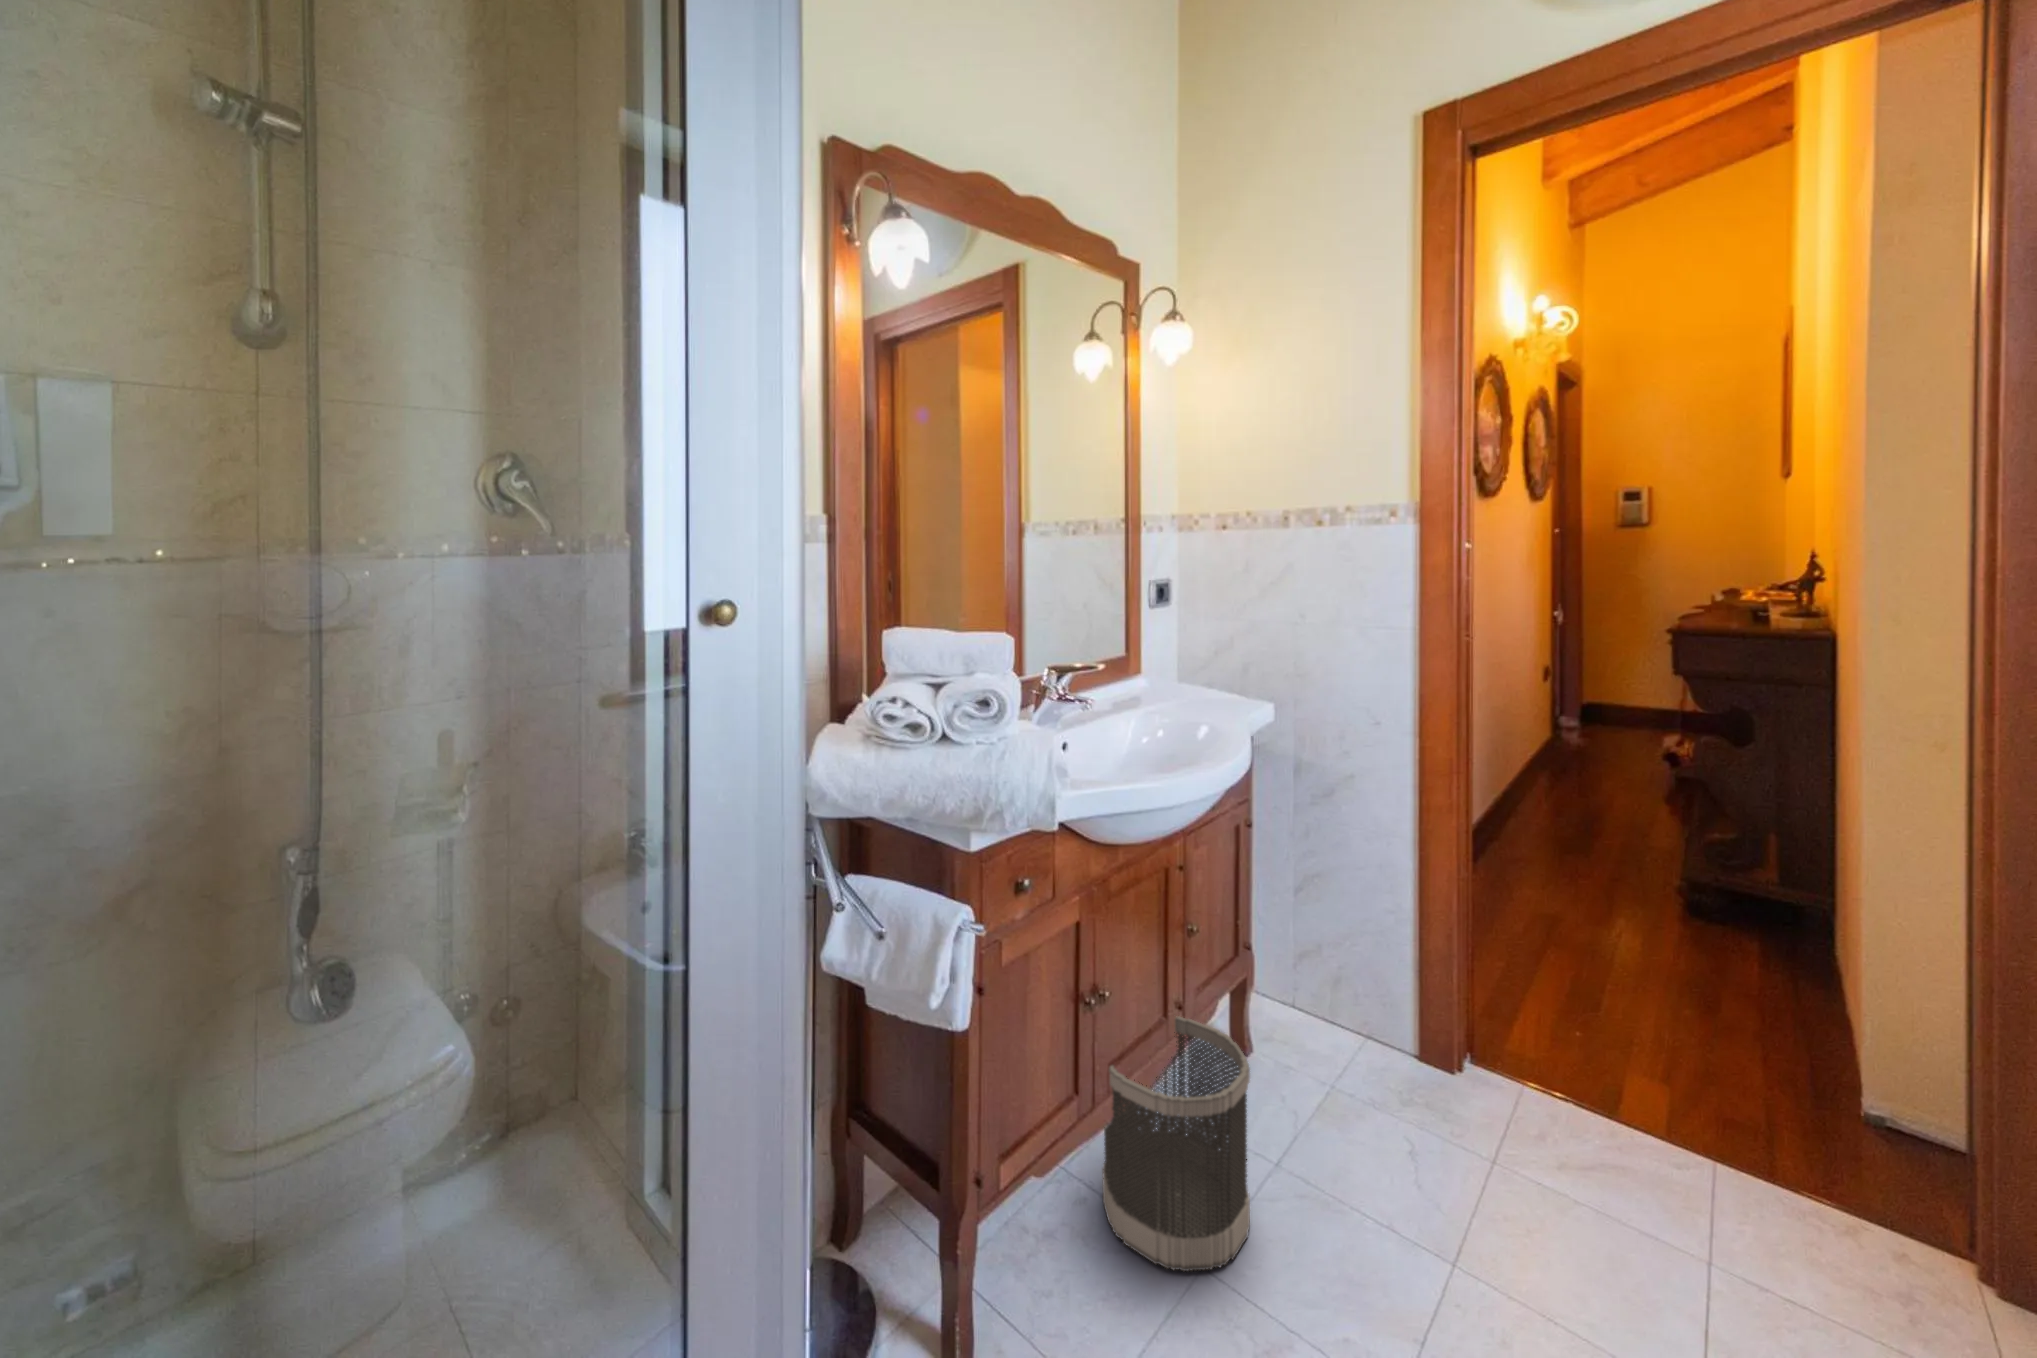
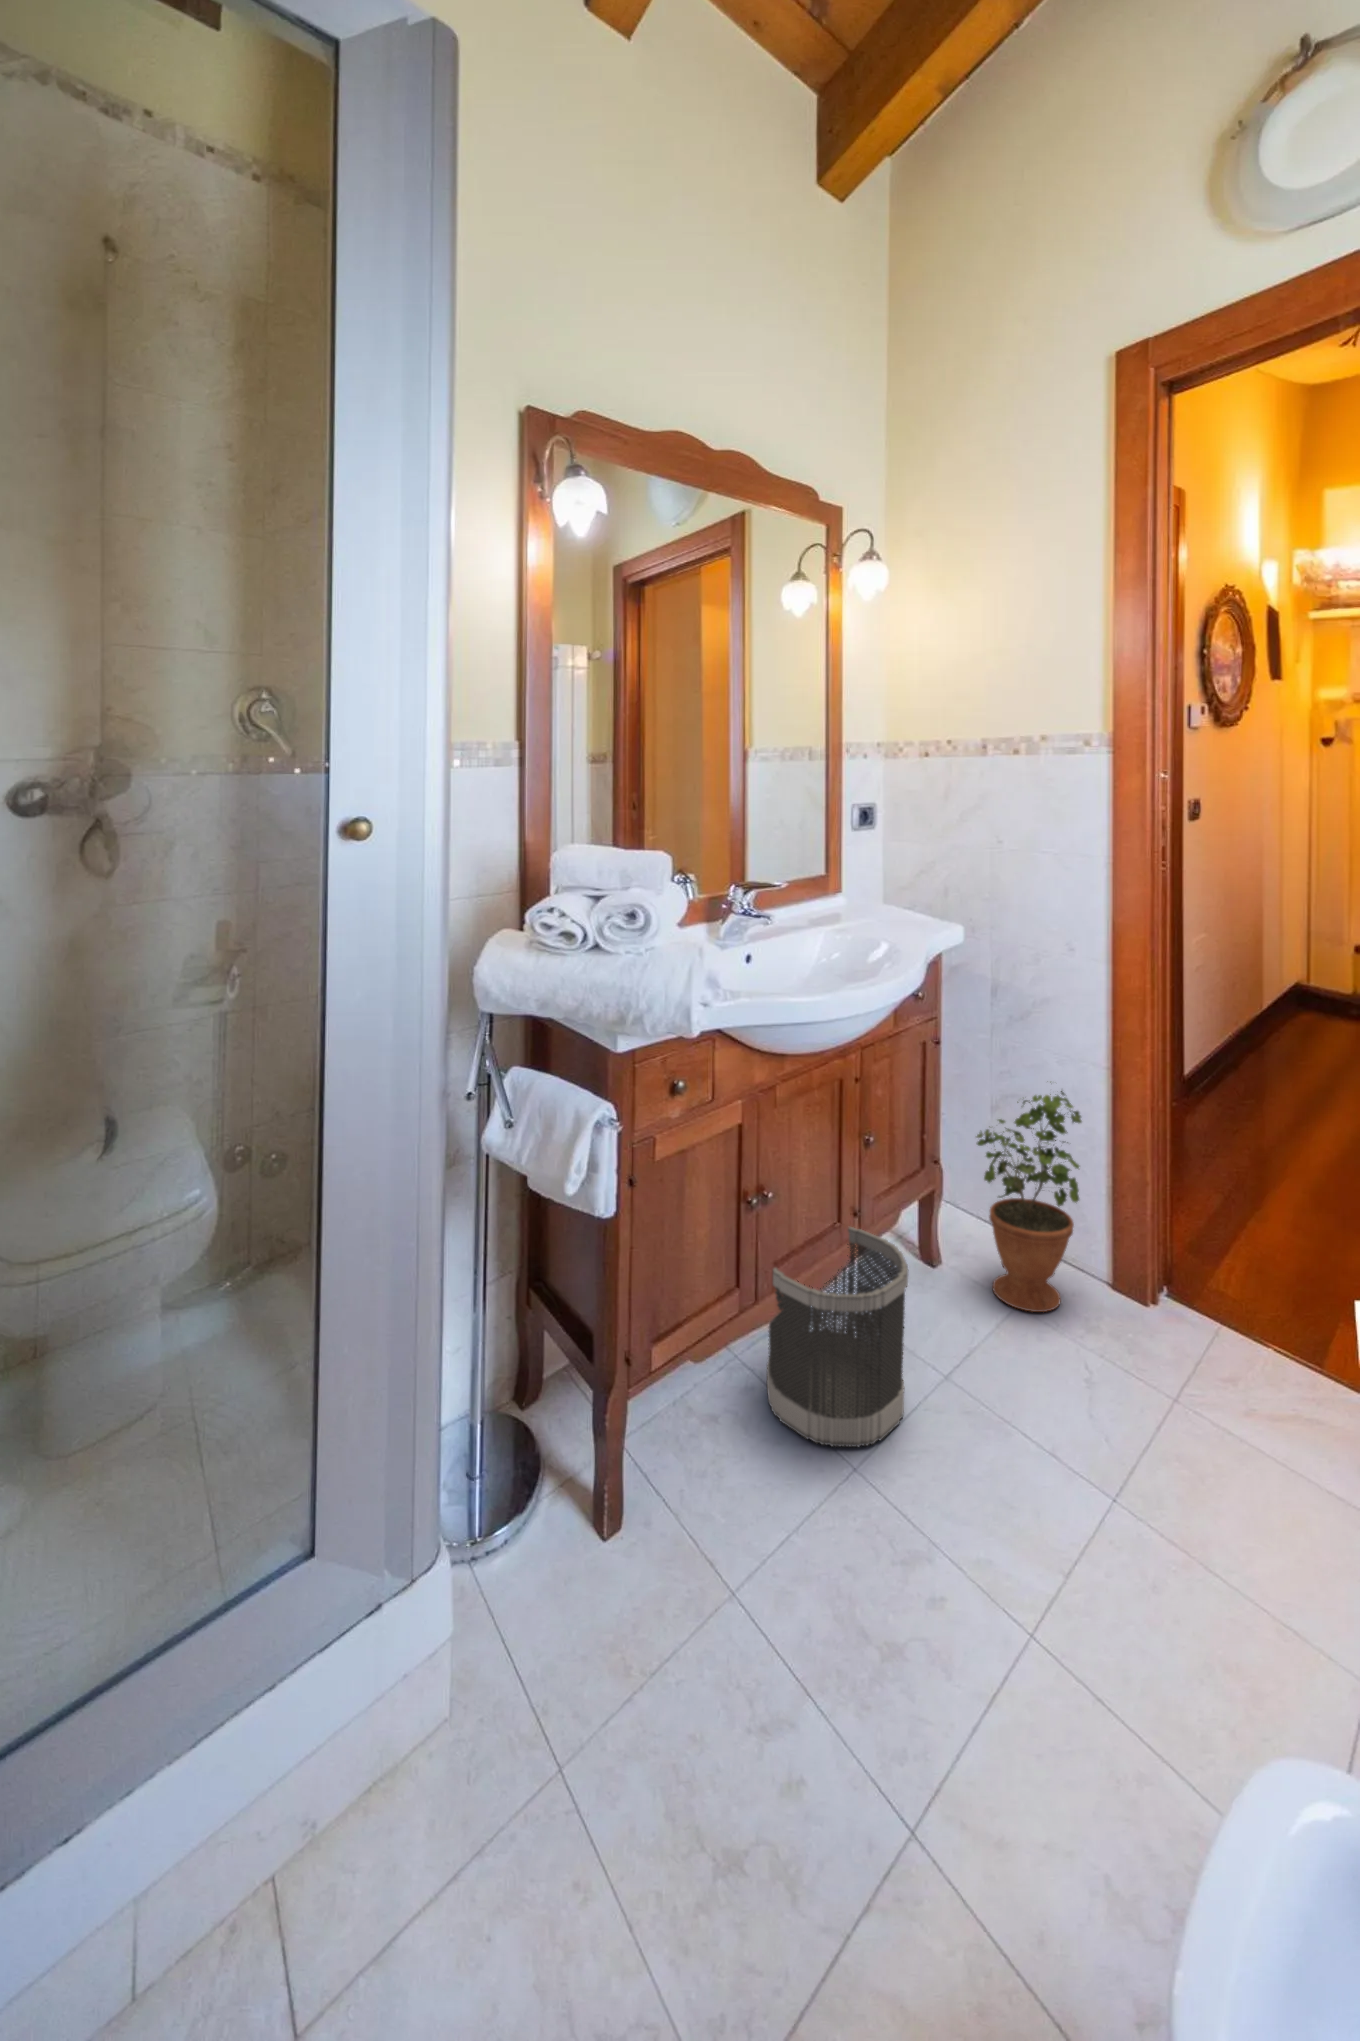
potted plant: none [1283,856,1388,1095] -> present [977,1091,1082,1312]

